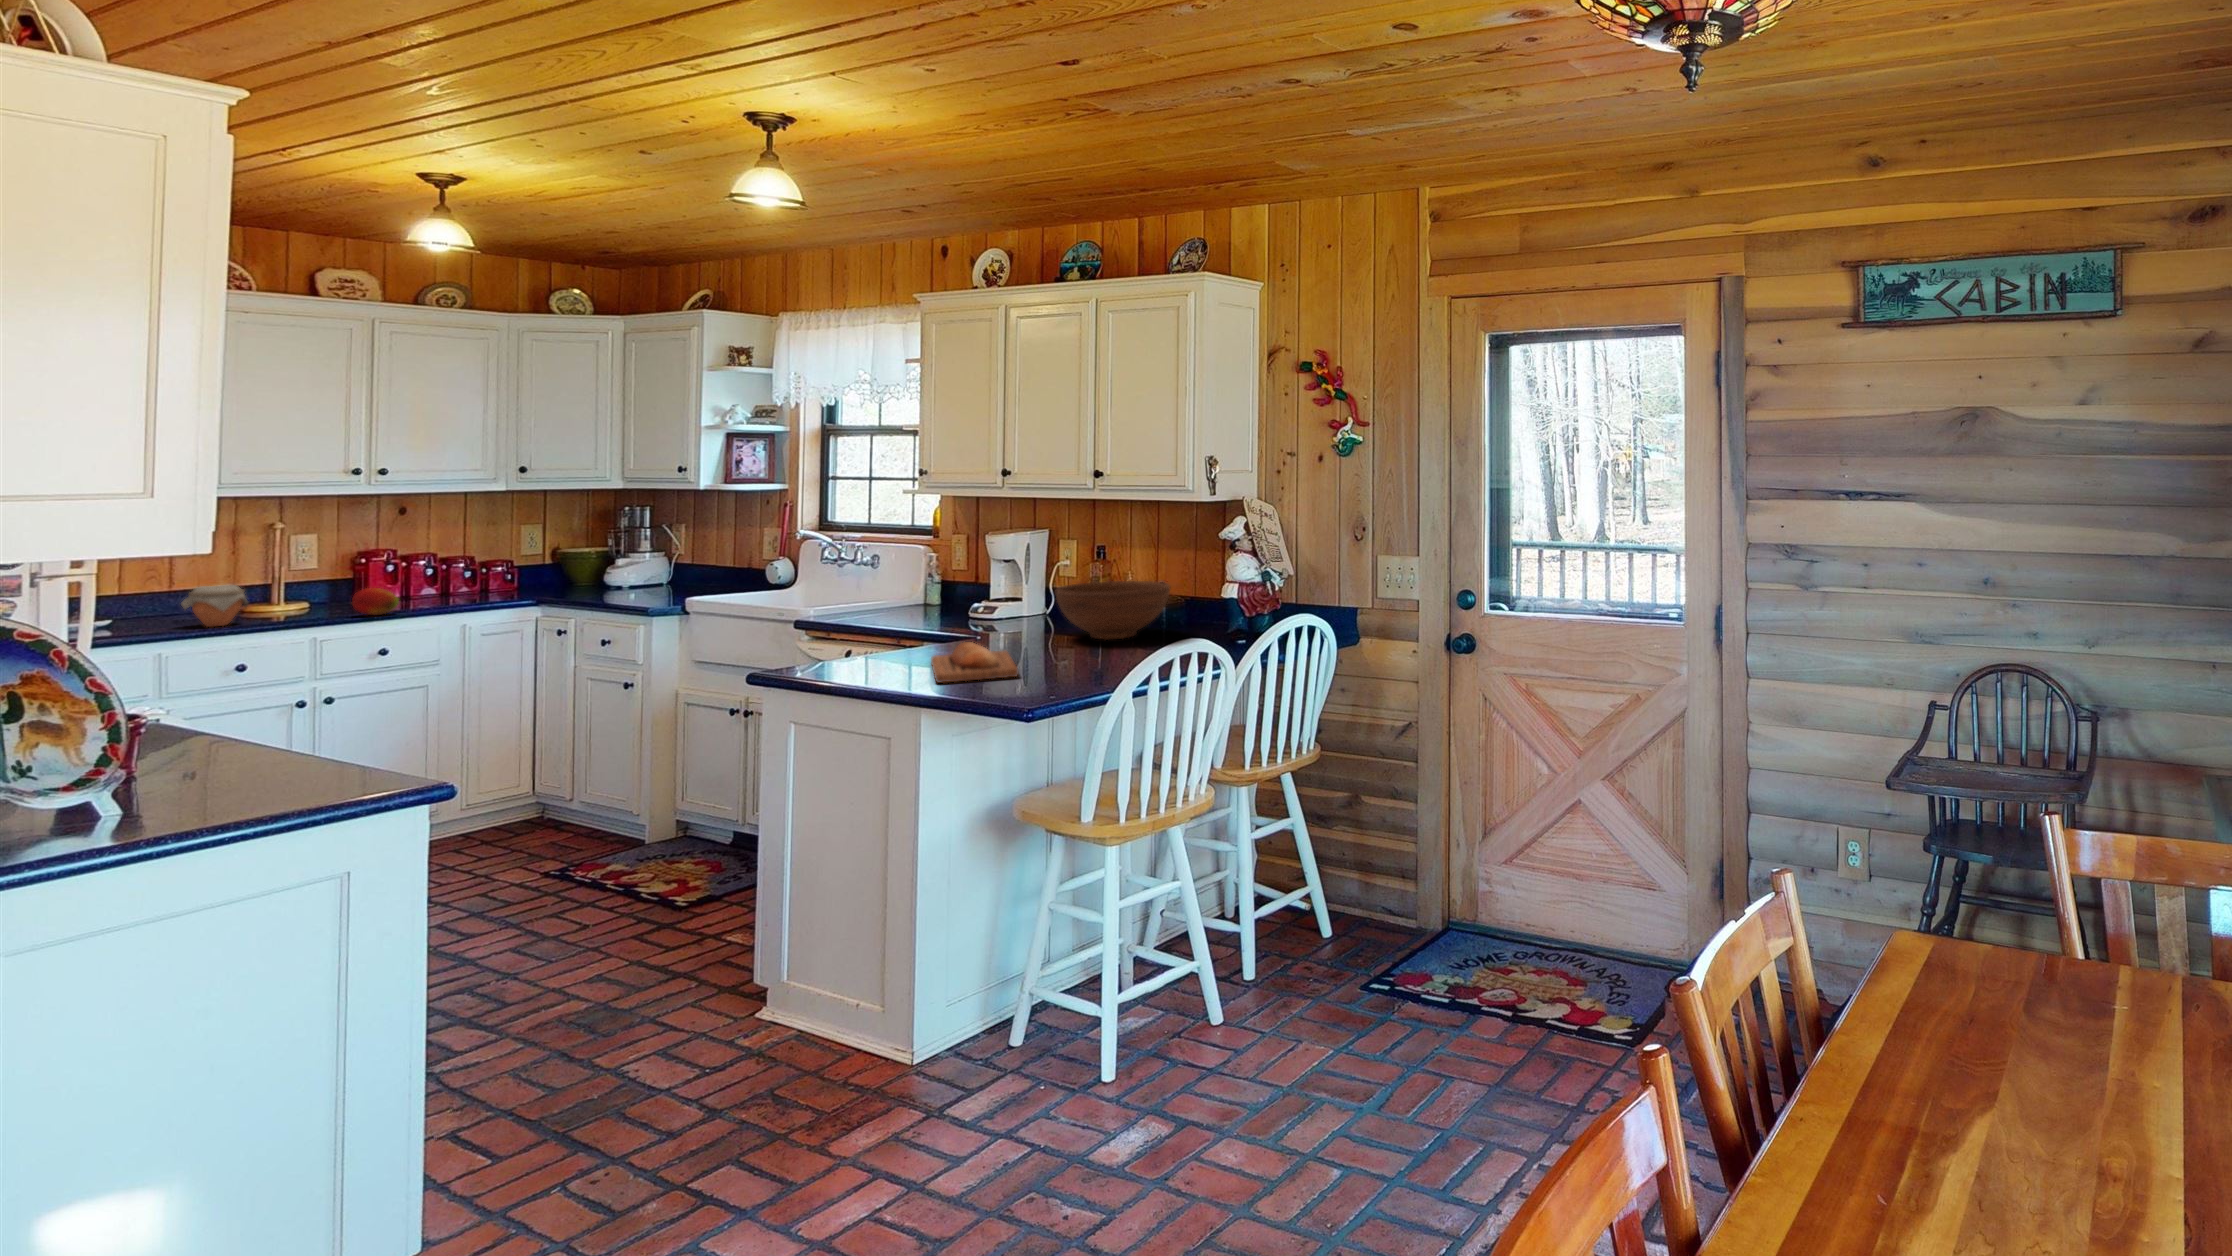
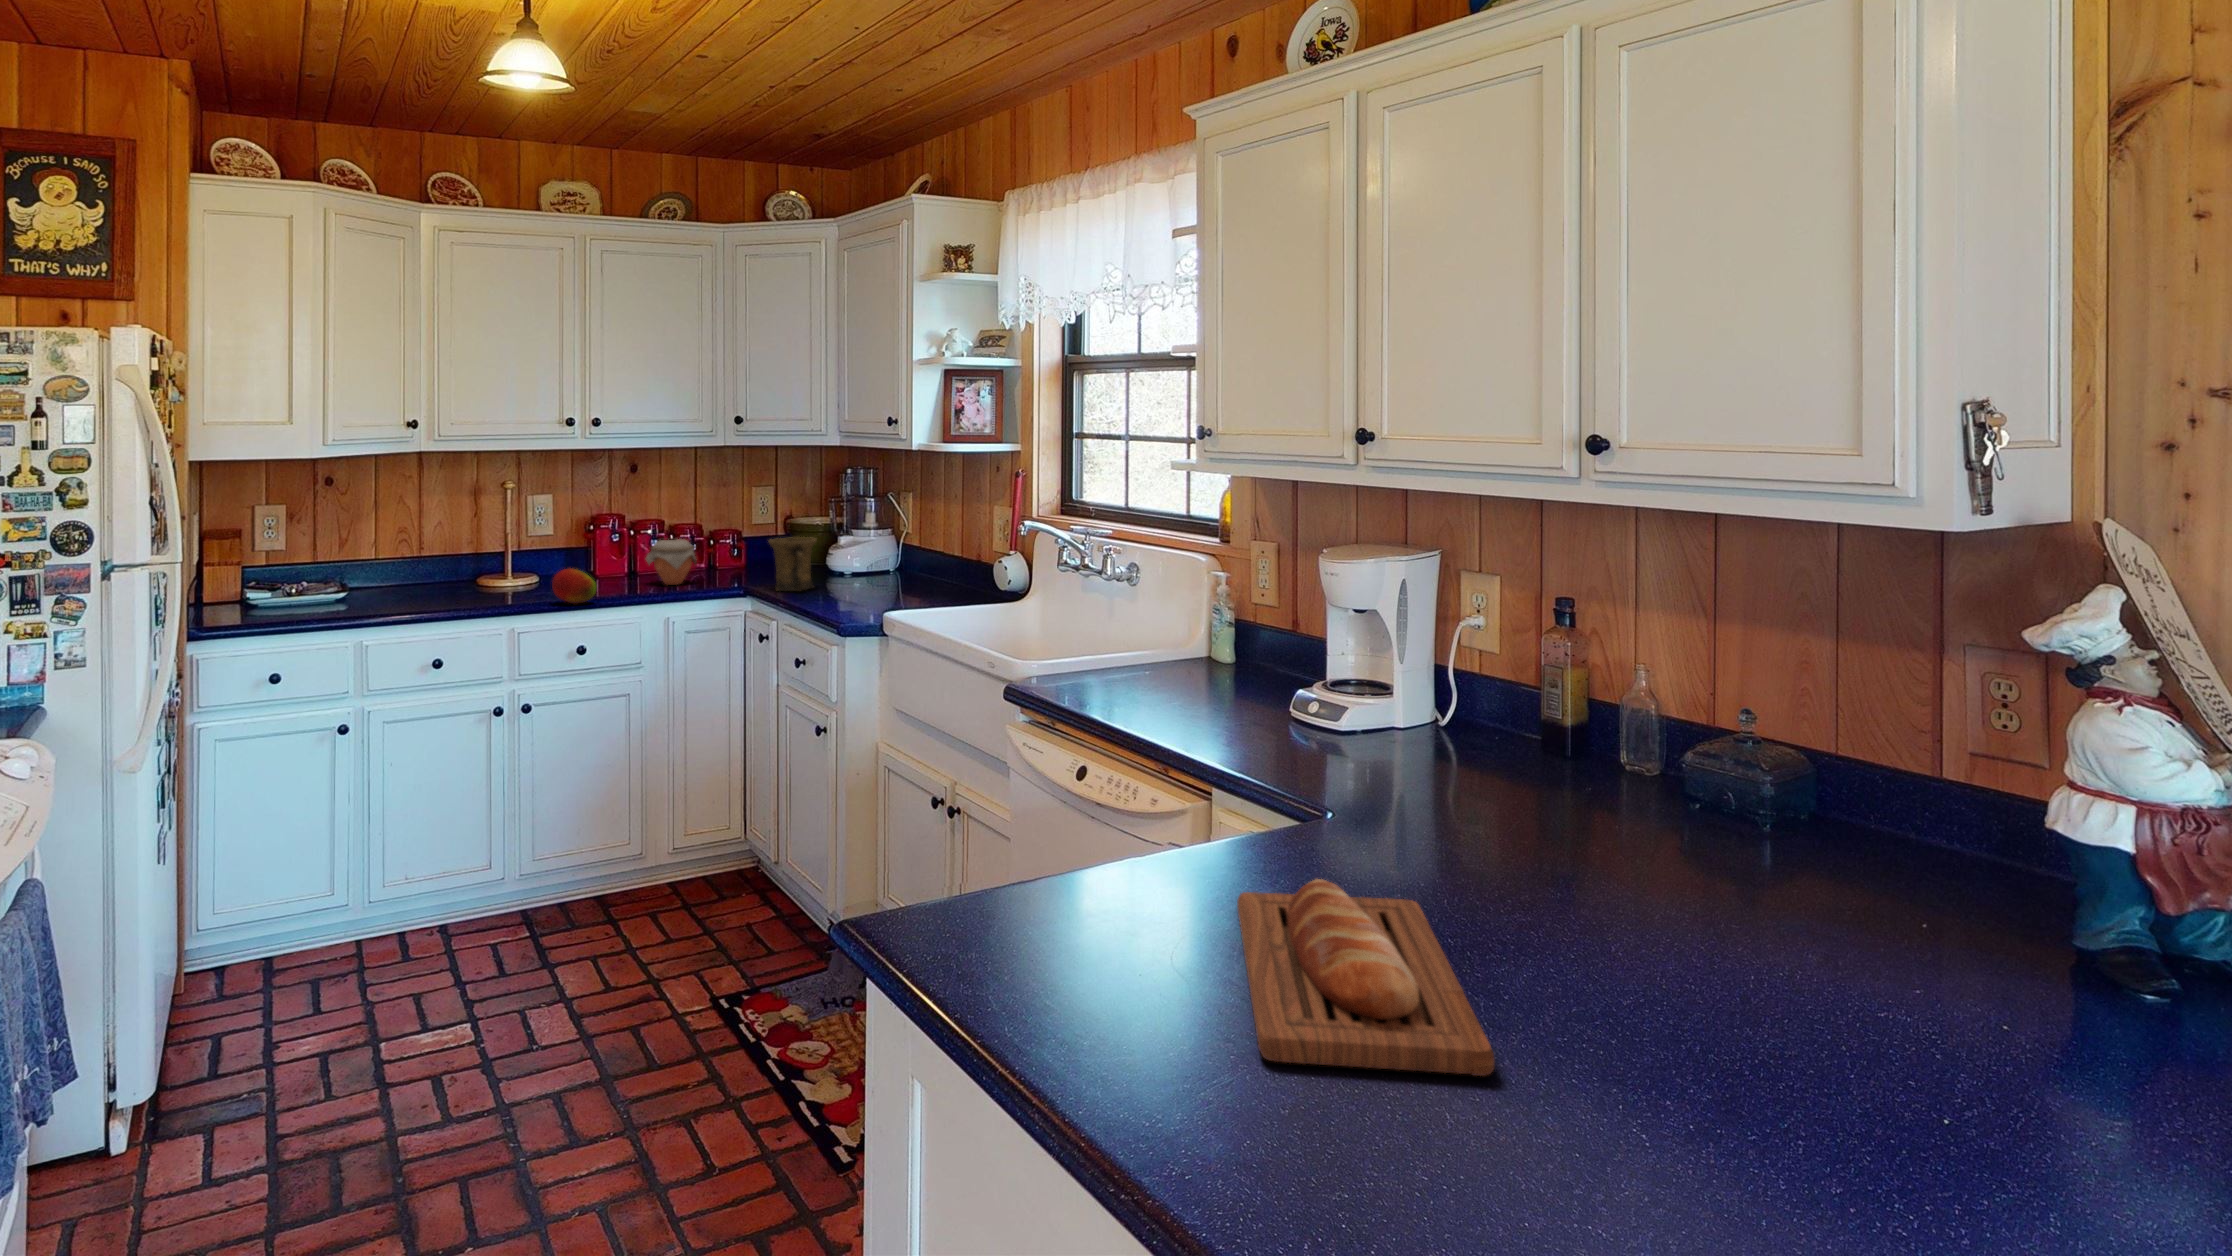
mug: none [561,558,607,598] -> present [769,537,816,591]
fruit bowl: present [1056,581,1170,639] -> none [1505,697,1818,872]
jar: present [182,585,248,627] -> present [646,539,697,585]

